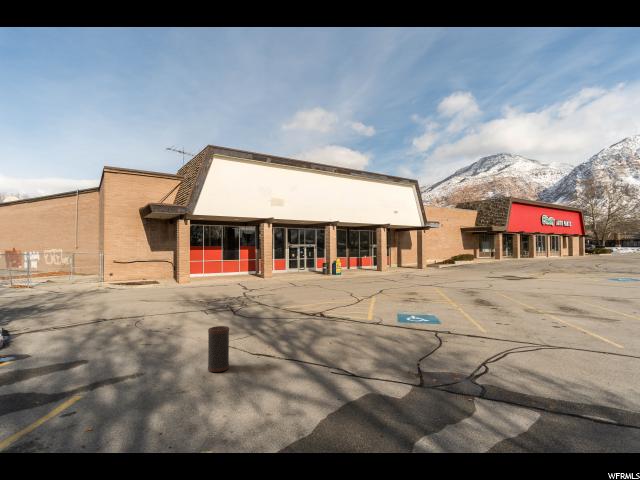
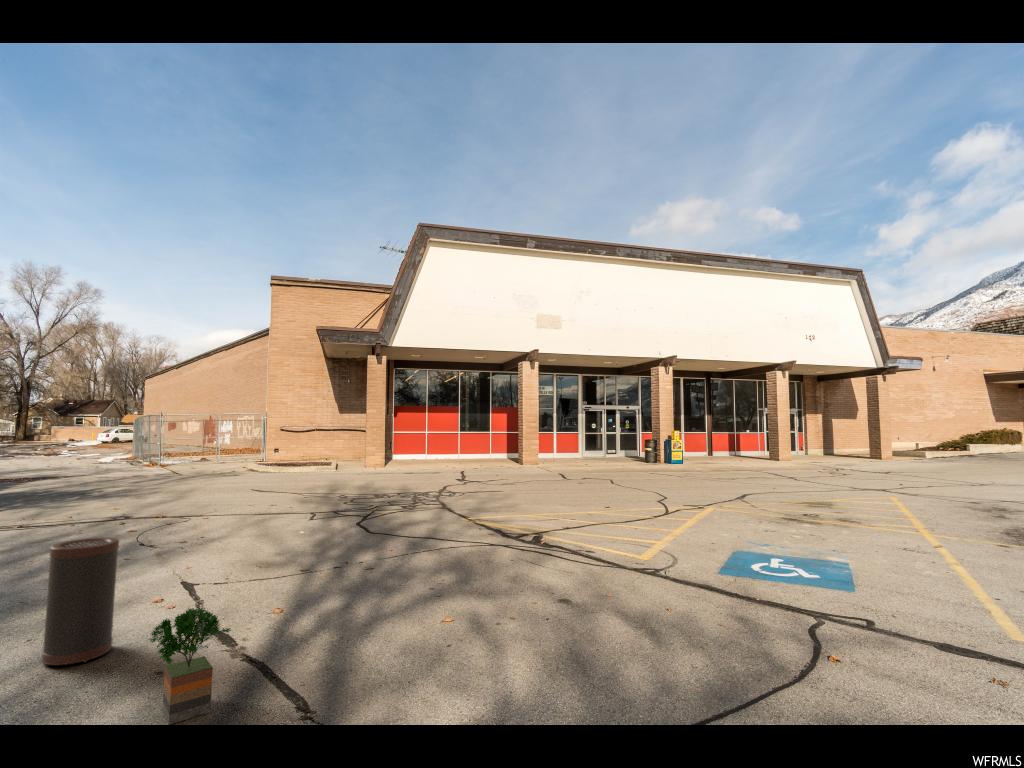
potted tree: none [279,344,299,378] -> present [150,607,231,725]

